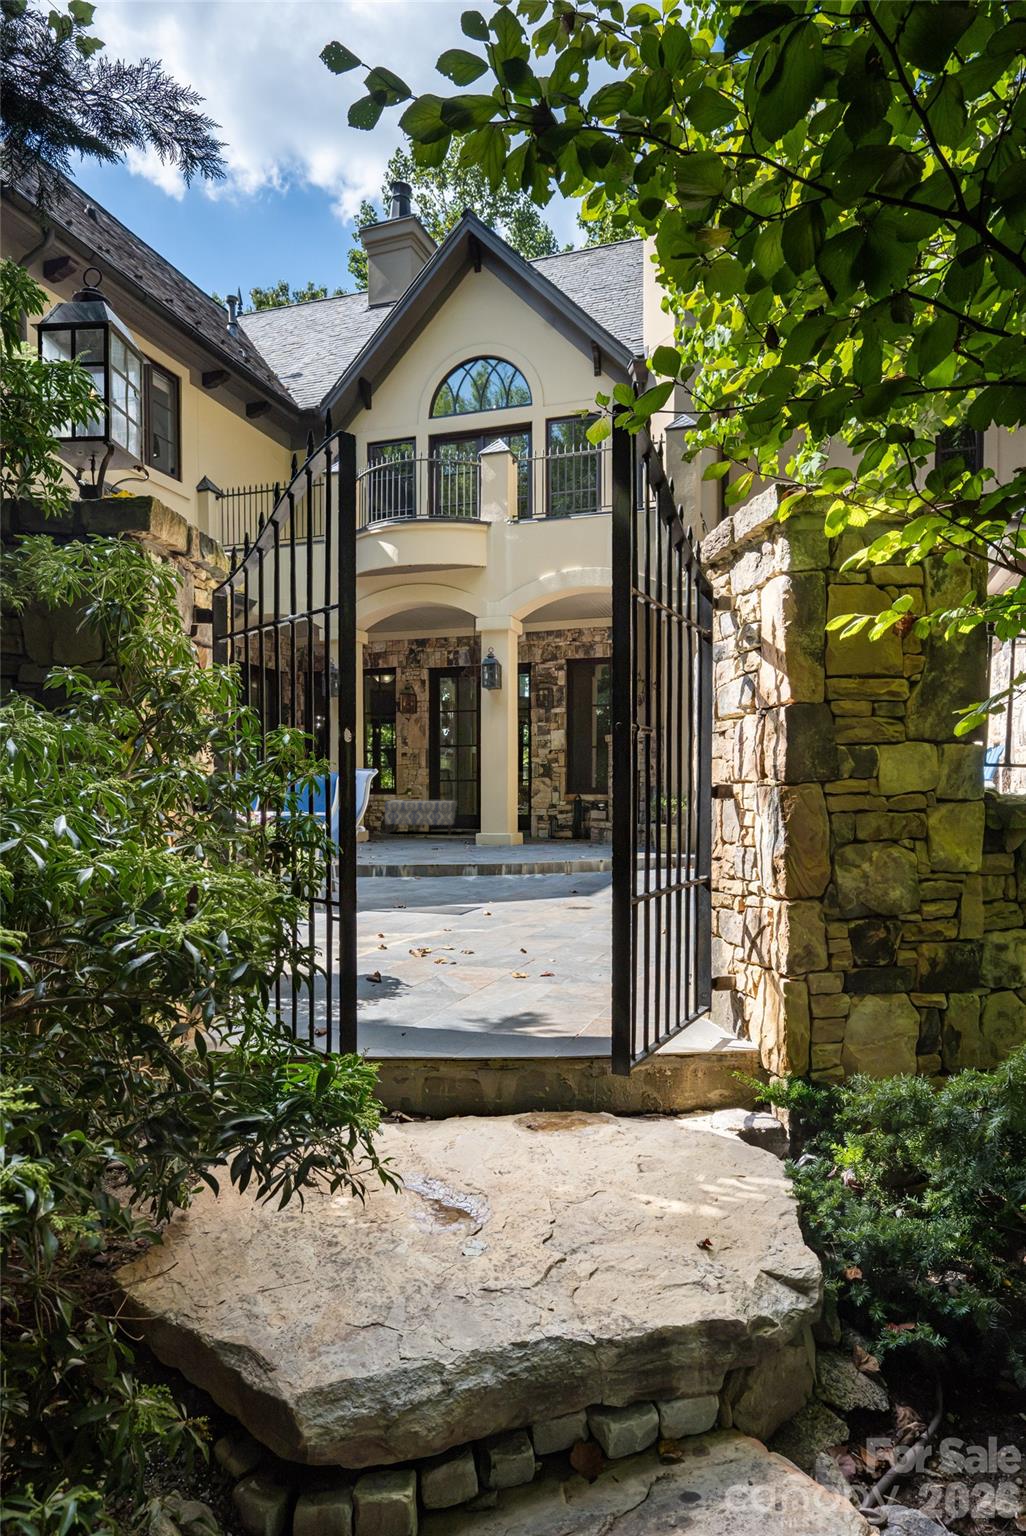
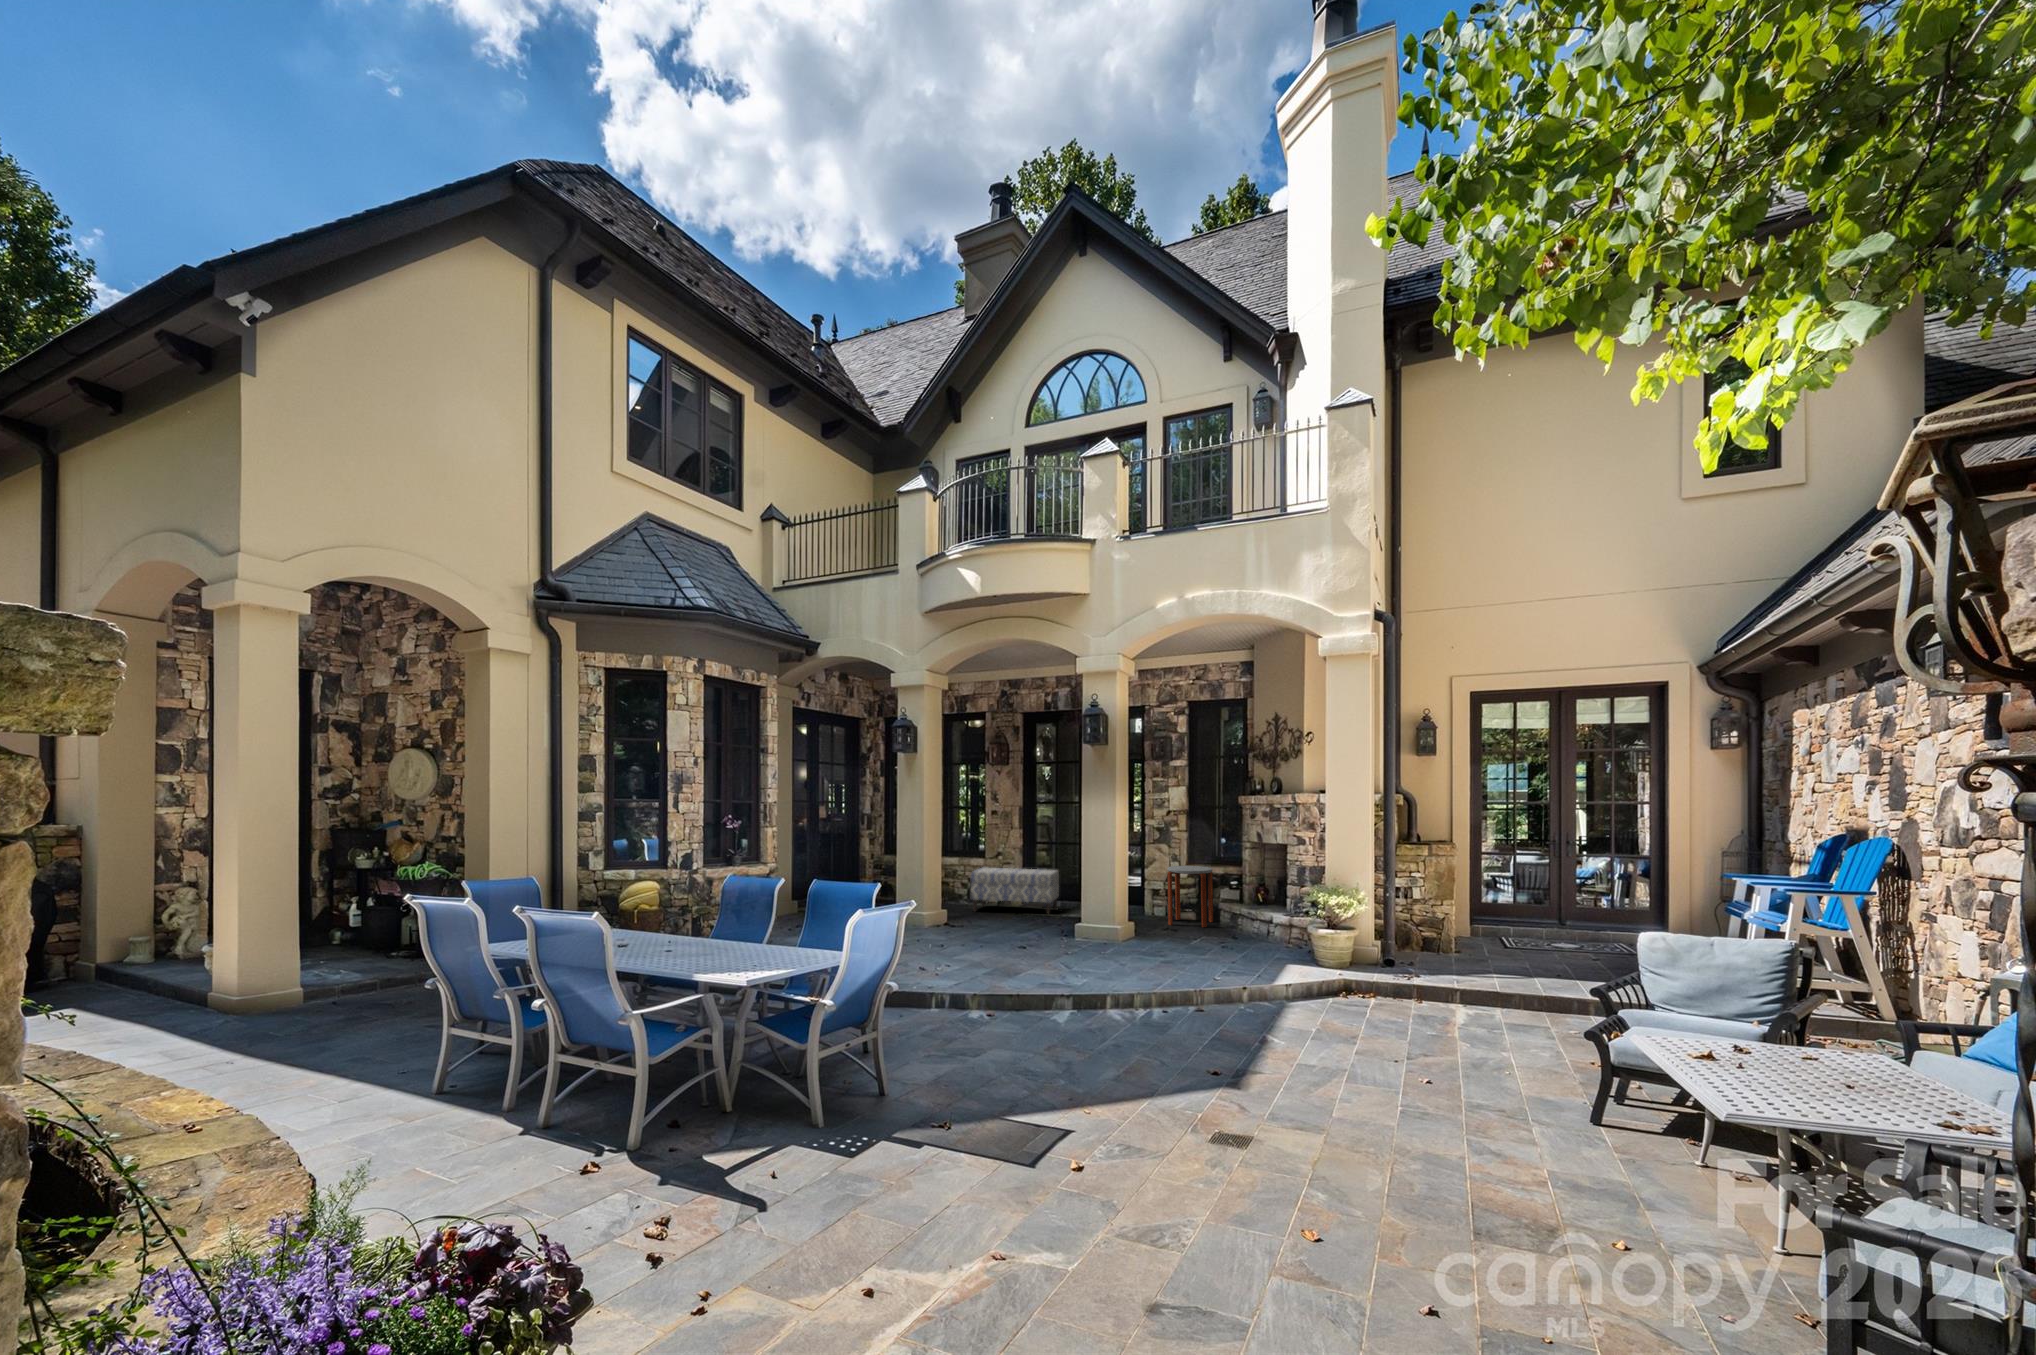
side table: none [546,792,581,838] -> present [1167,866,1213,927]

